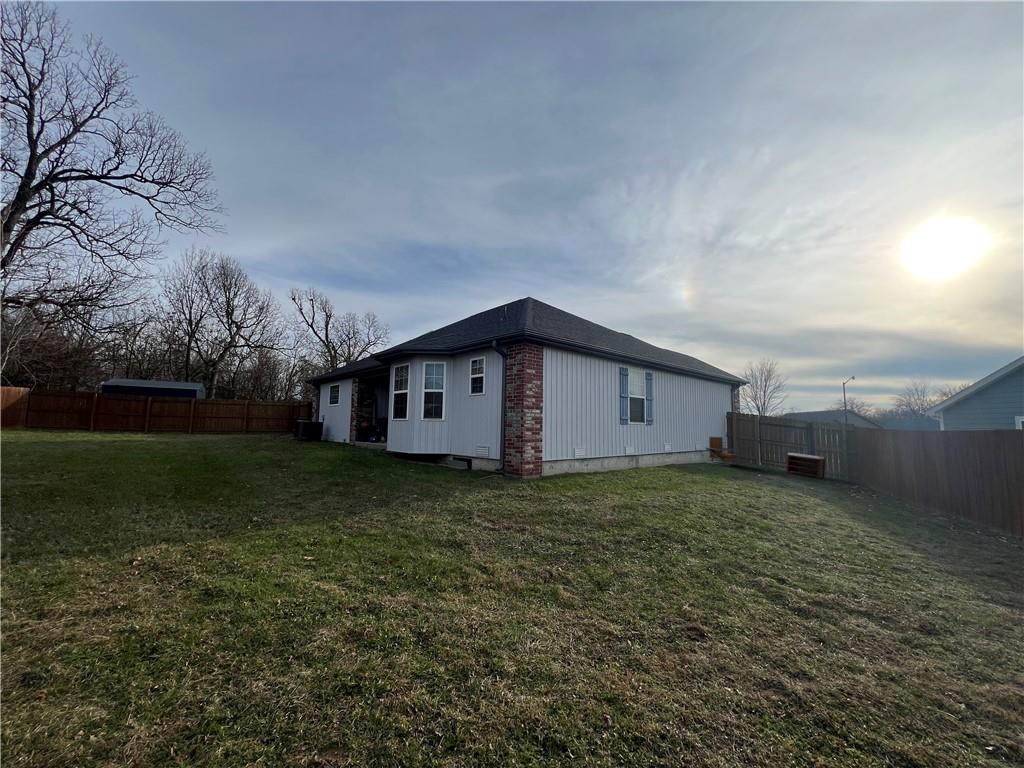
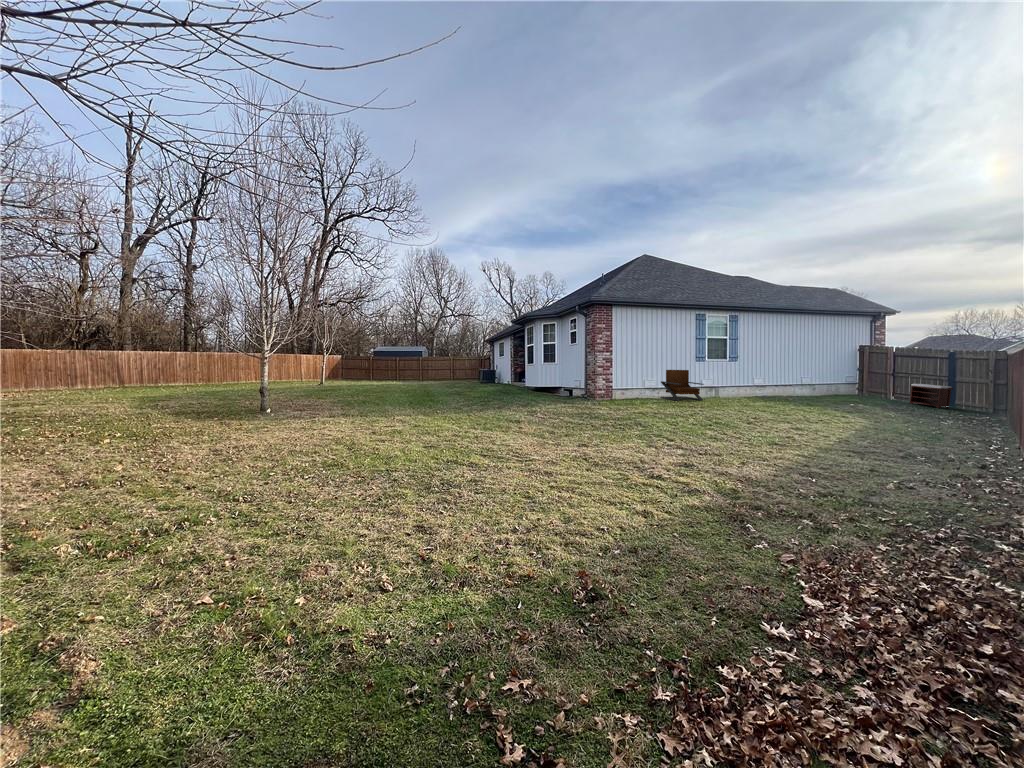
lounge chair: present [705,437,740,466] -> present [661,370,704,401]

